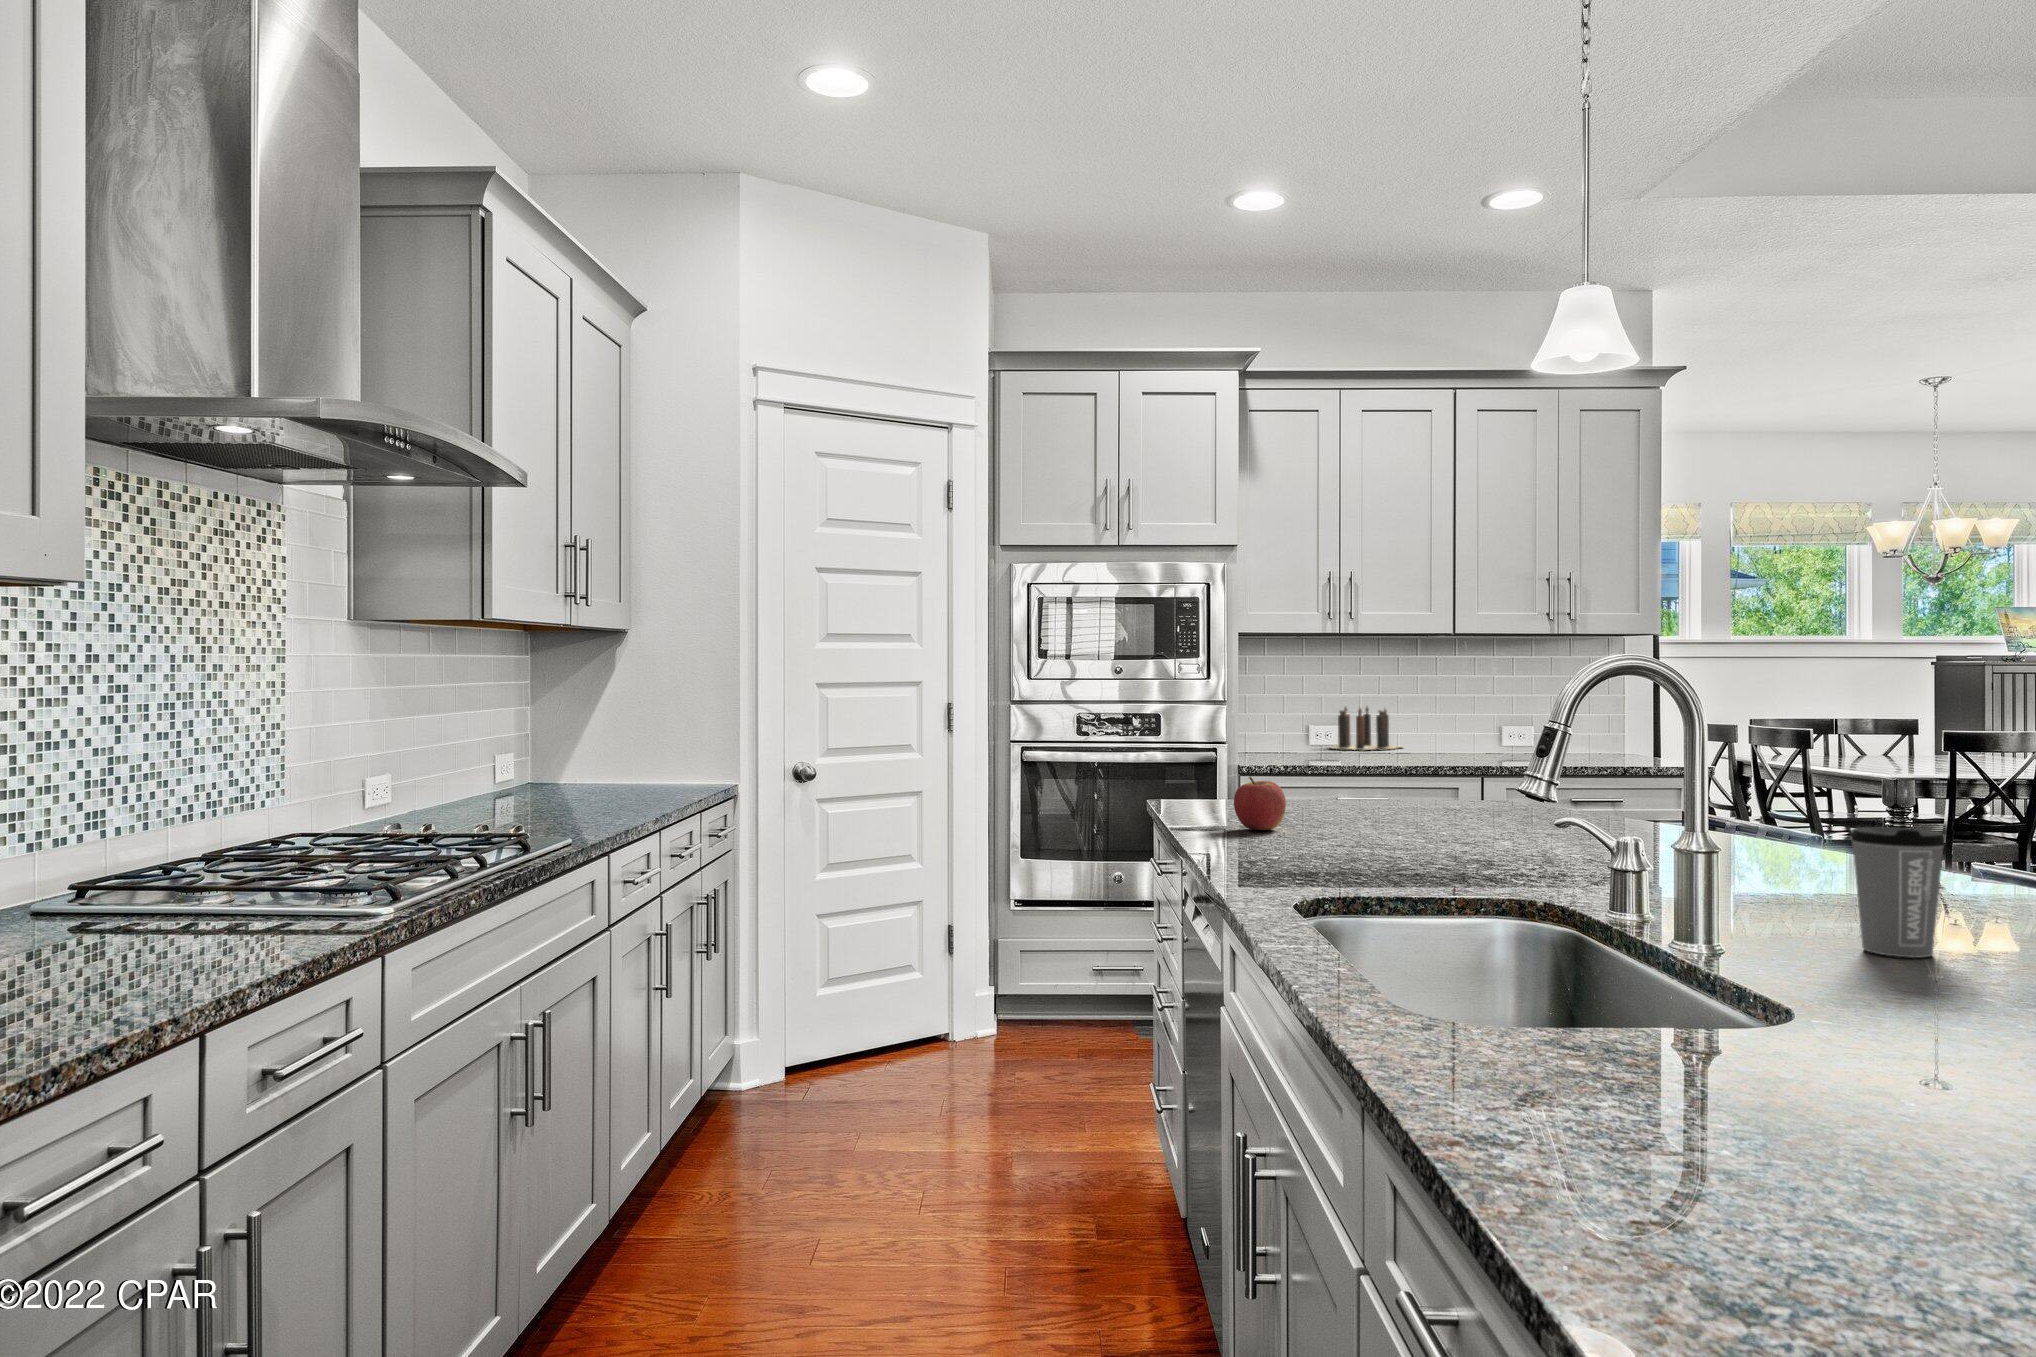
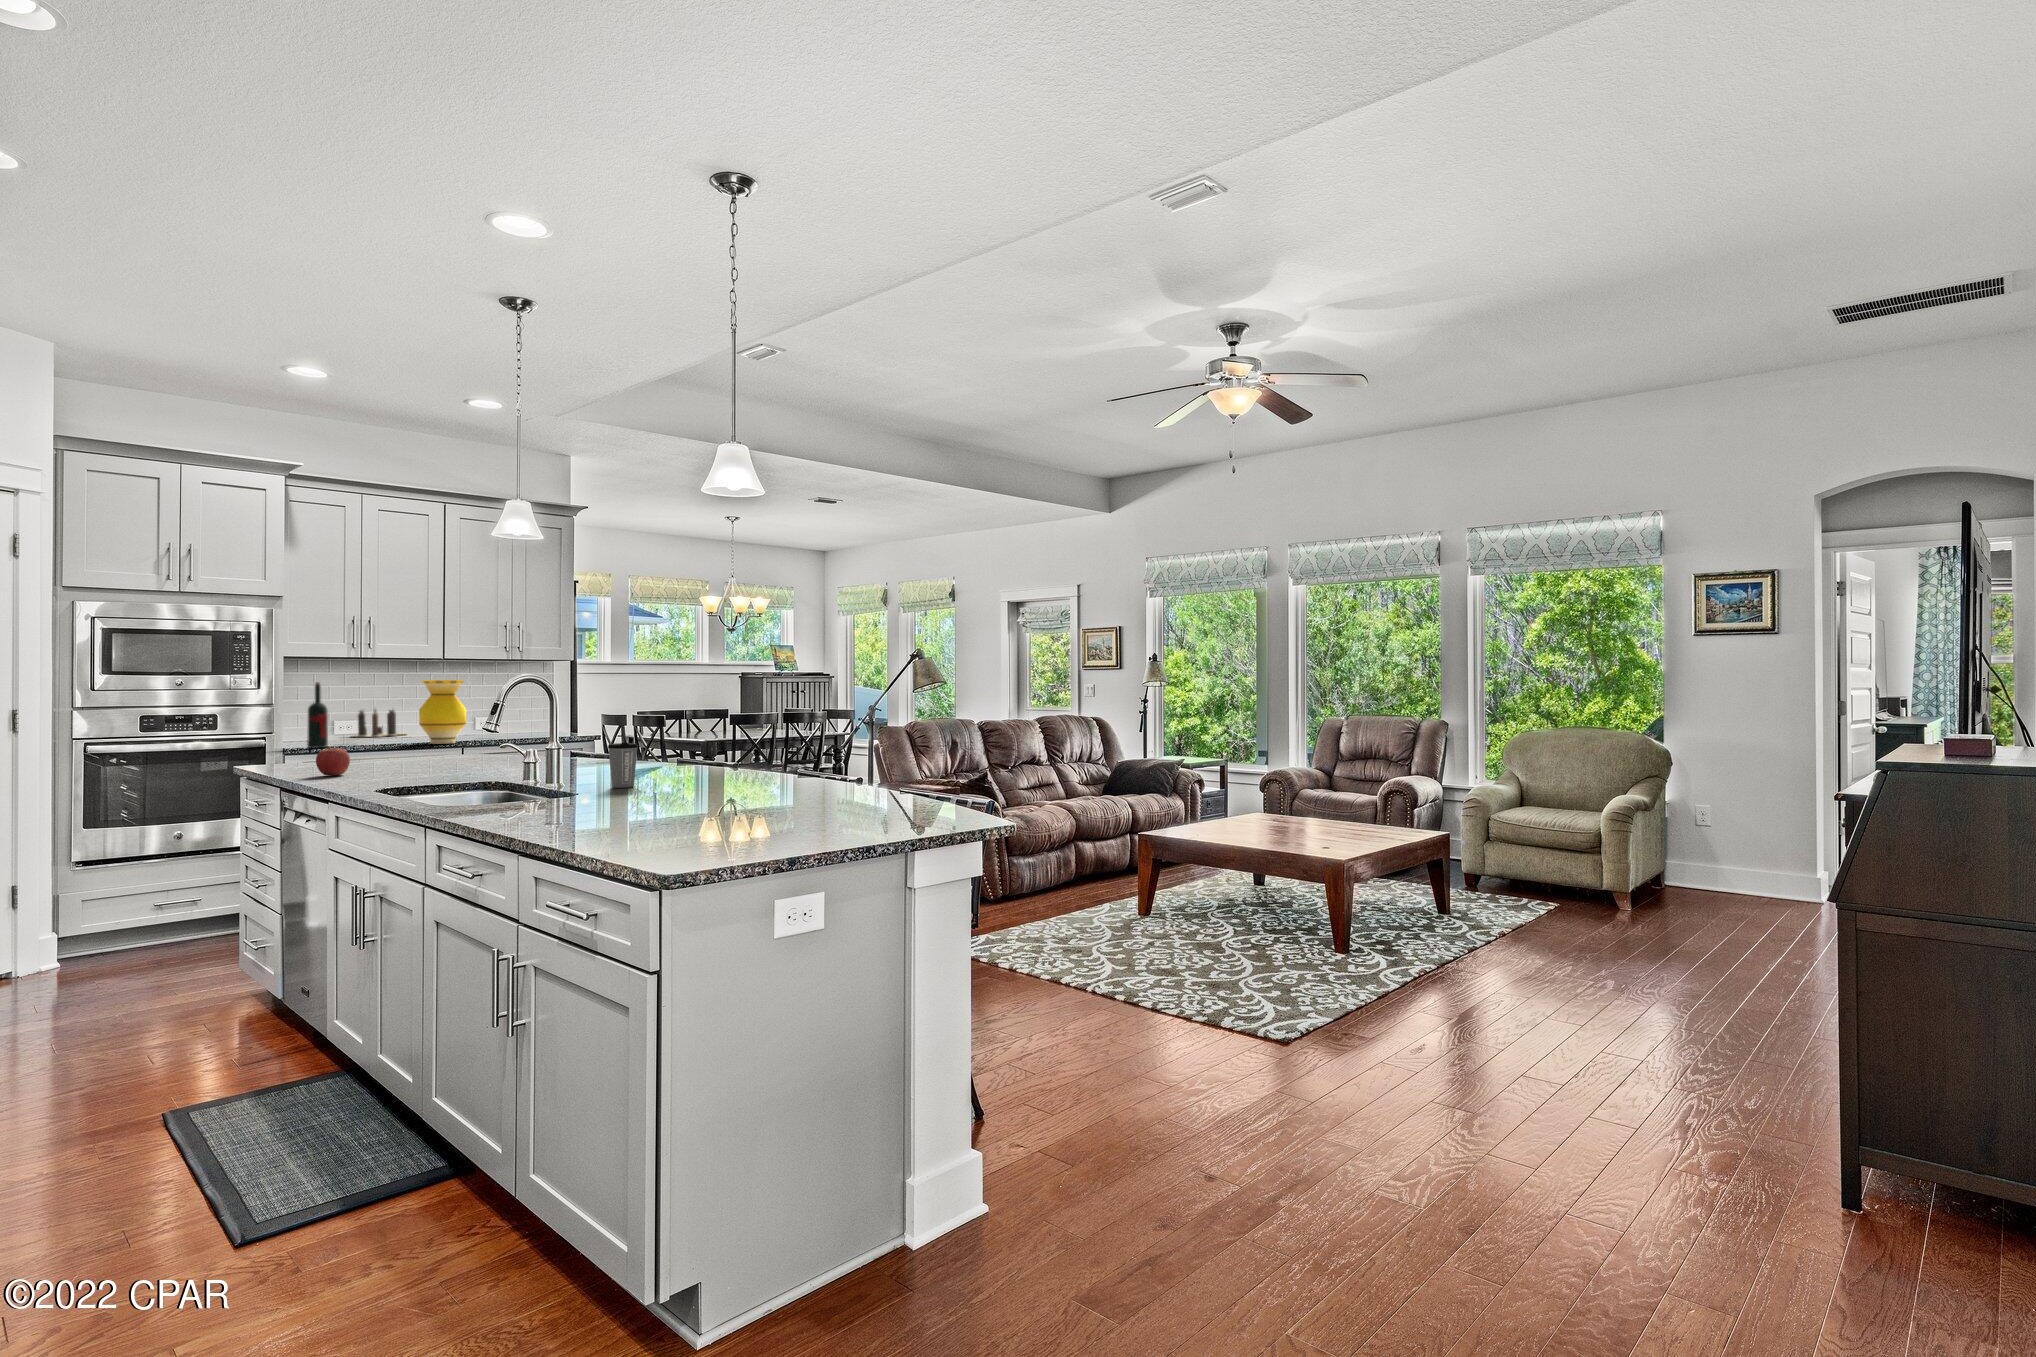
vase: none [1416,664,1487,768] -> present [419,680,466,744]
wine bottle: none [1264,668,1290,767] -> present [307,682,328,748]

